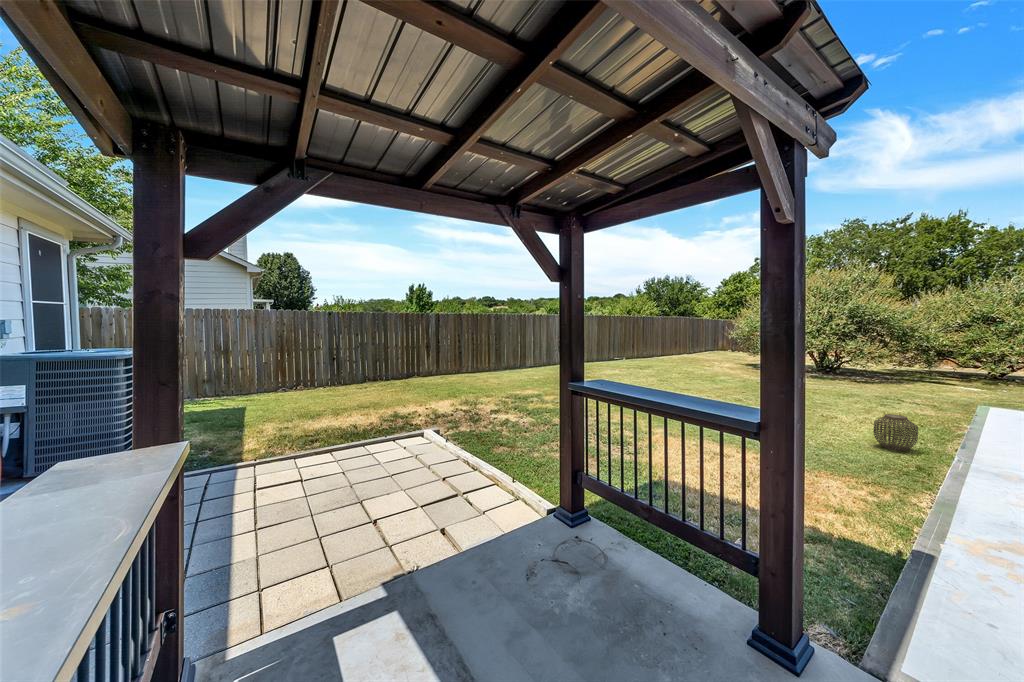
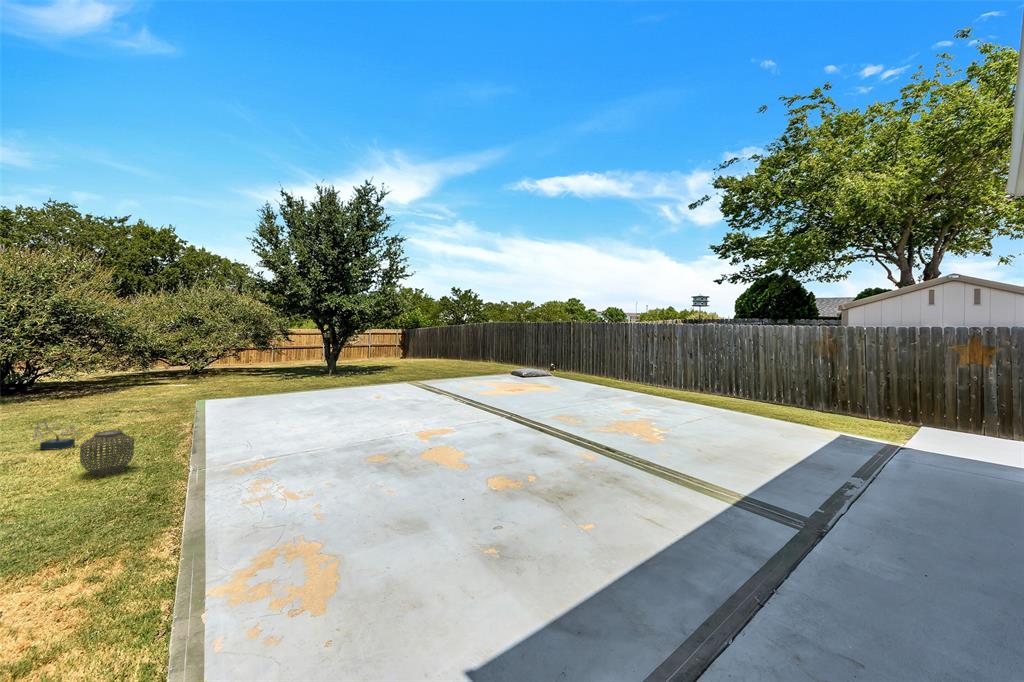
decorative plant: none [839,398,873,423] -> present [34,421,77,450]

